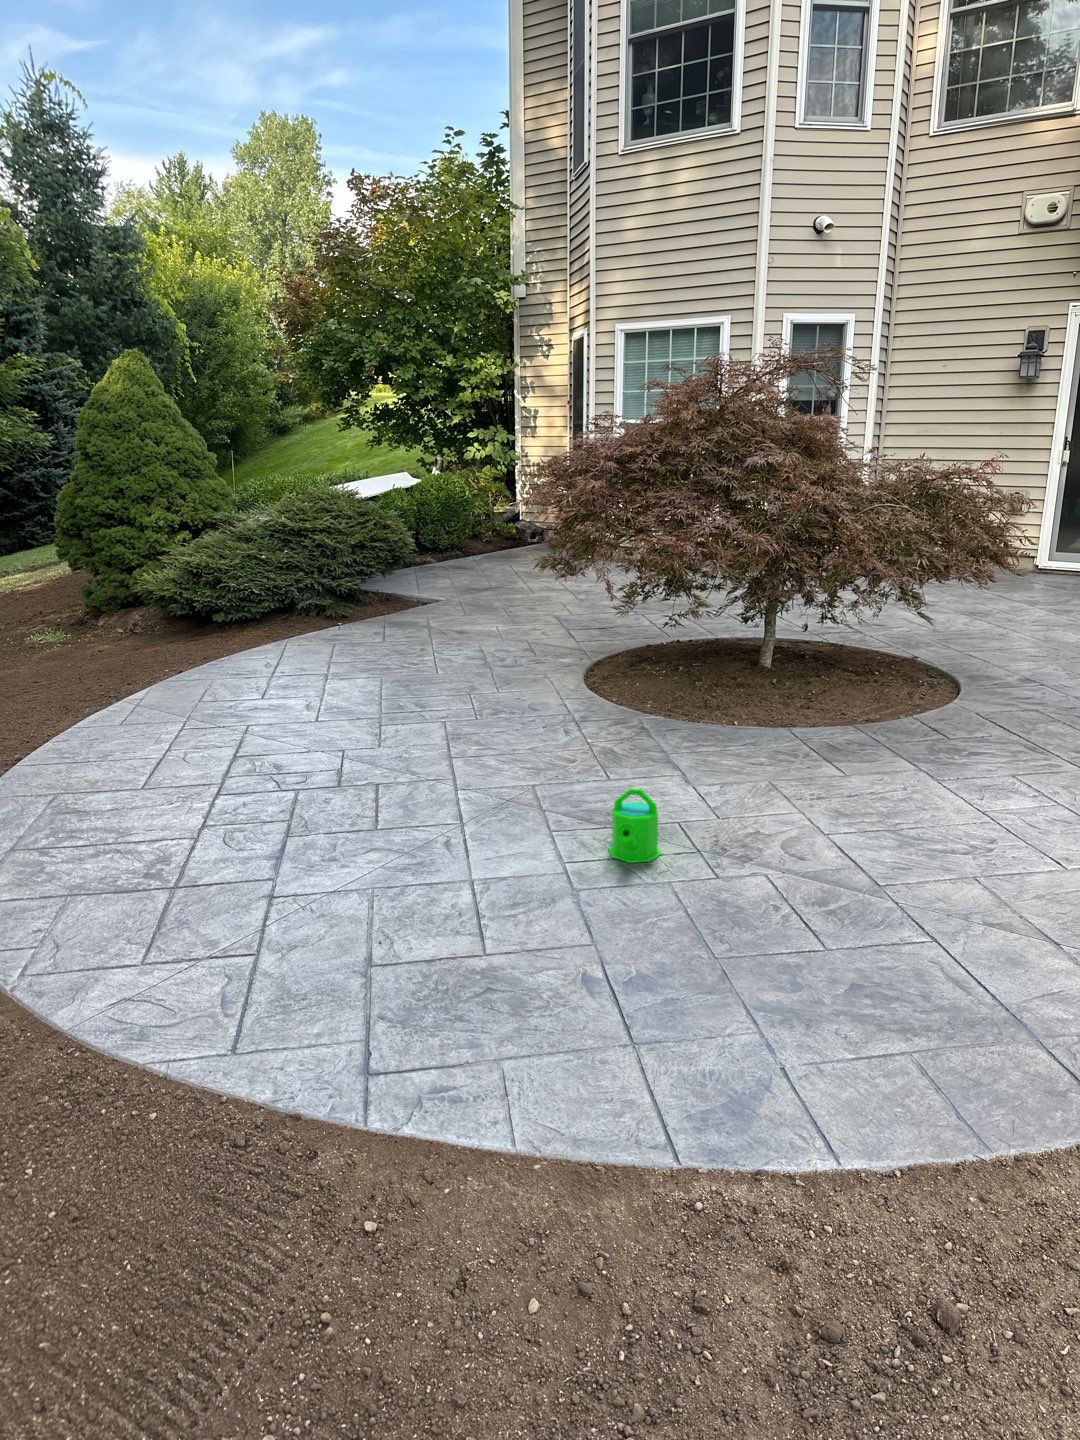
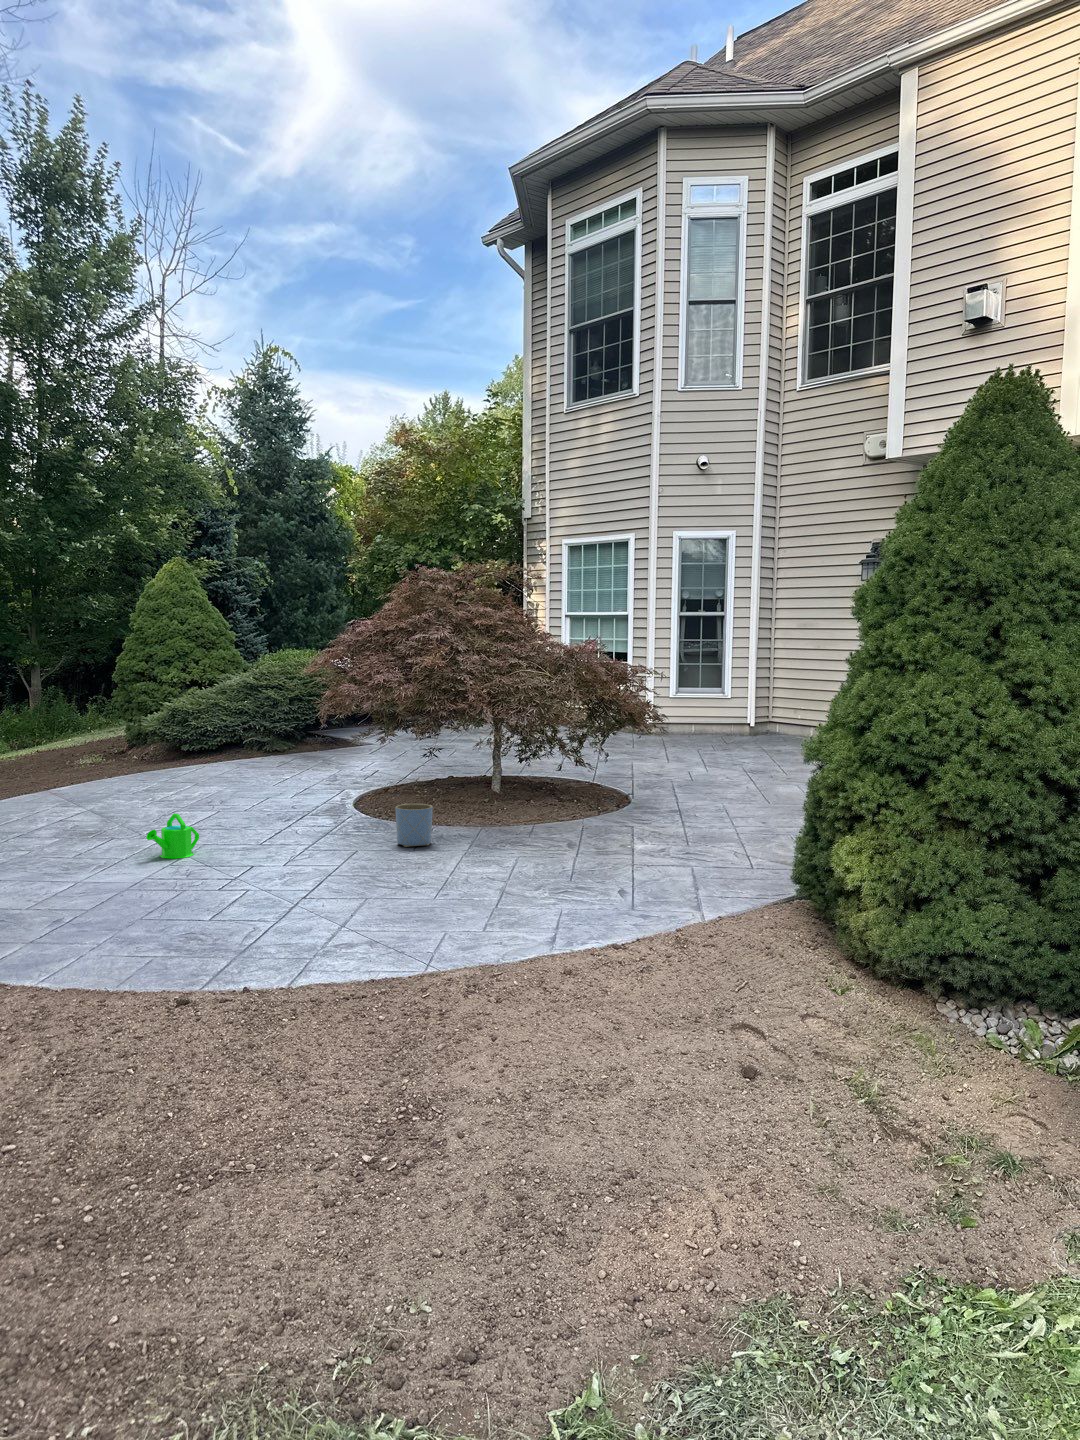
planter: none [872,716,931,784] -> present [395,804,433,847]

